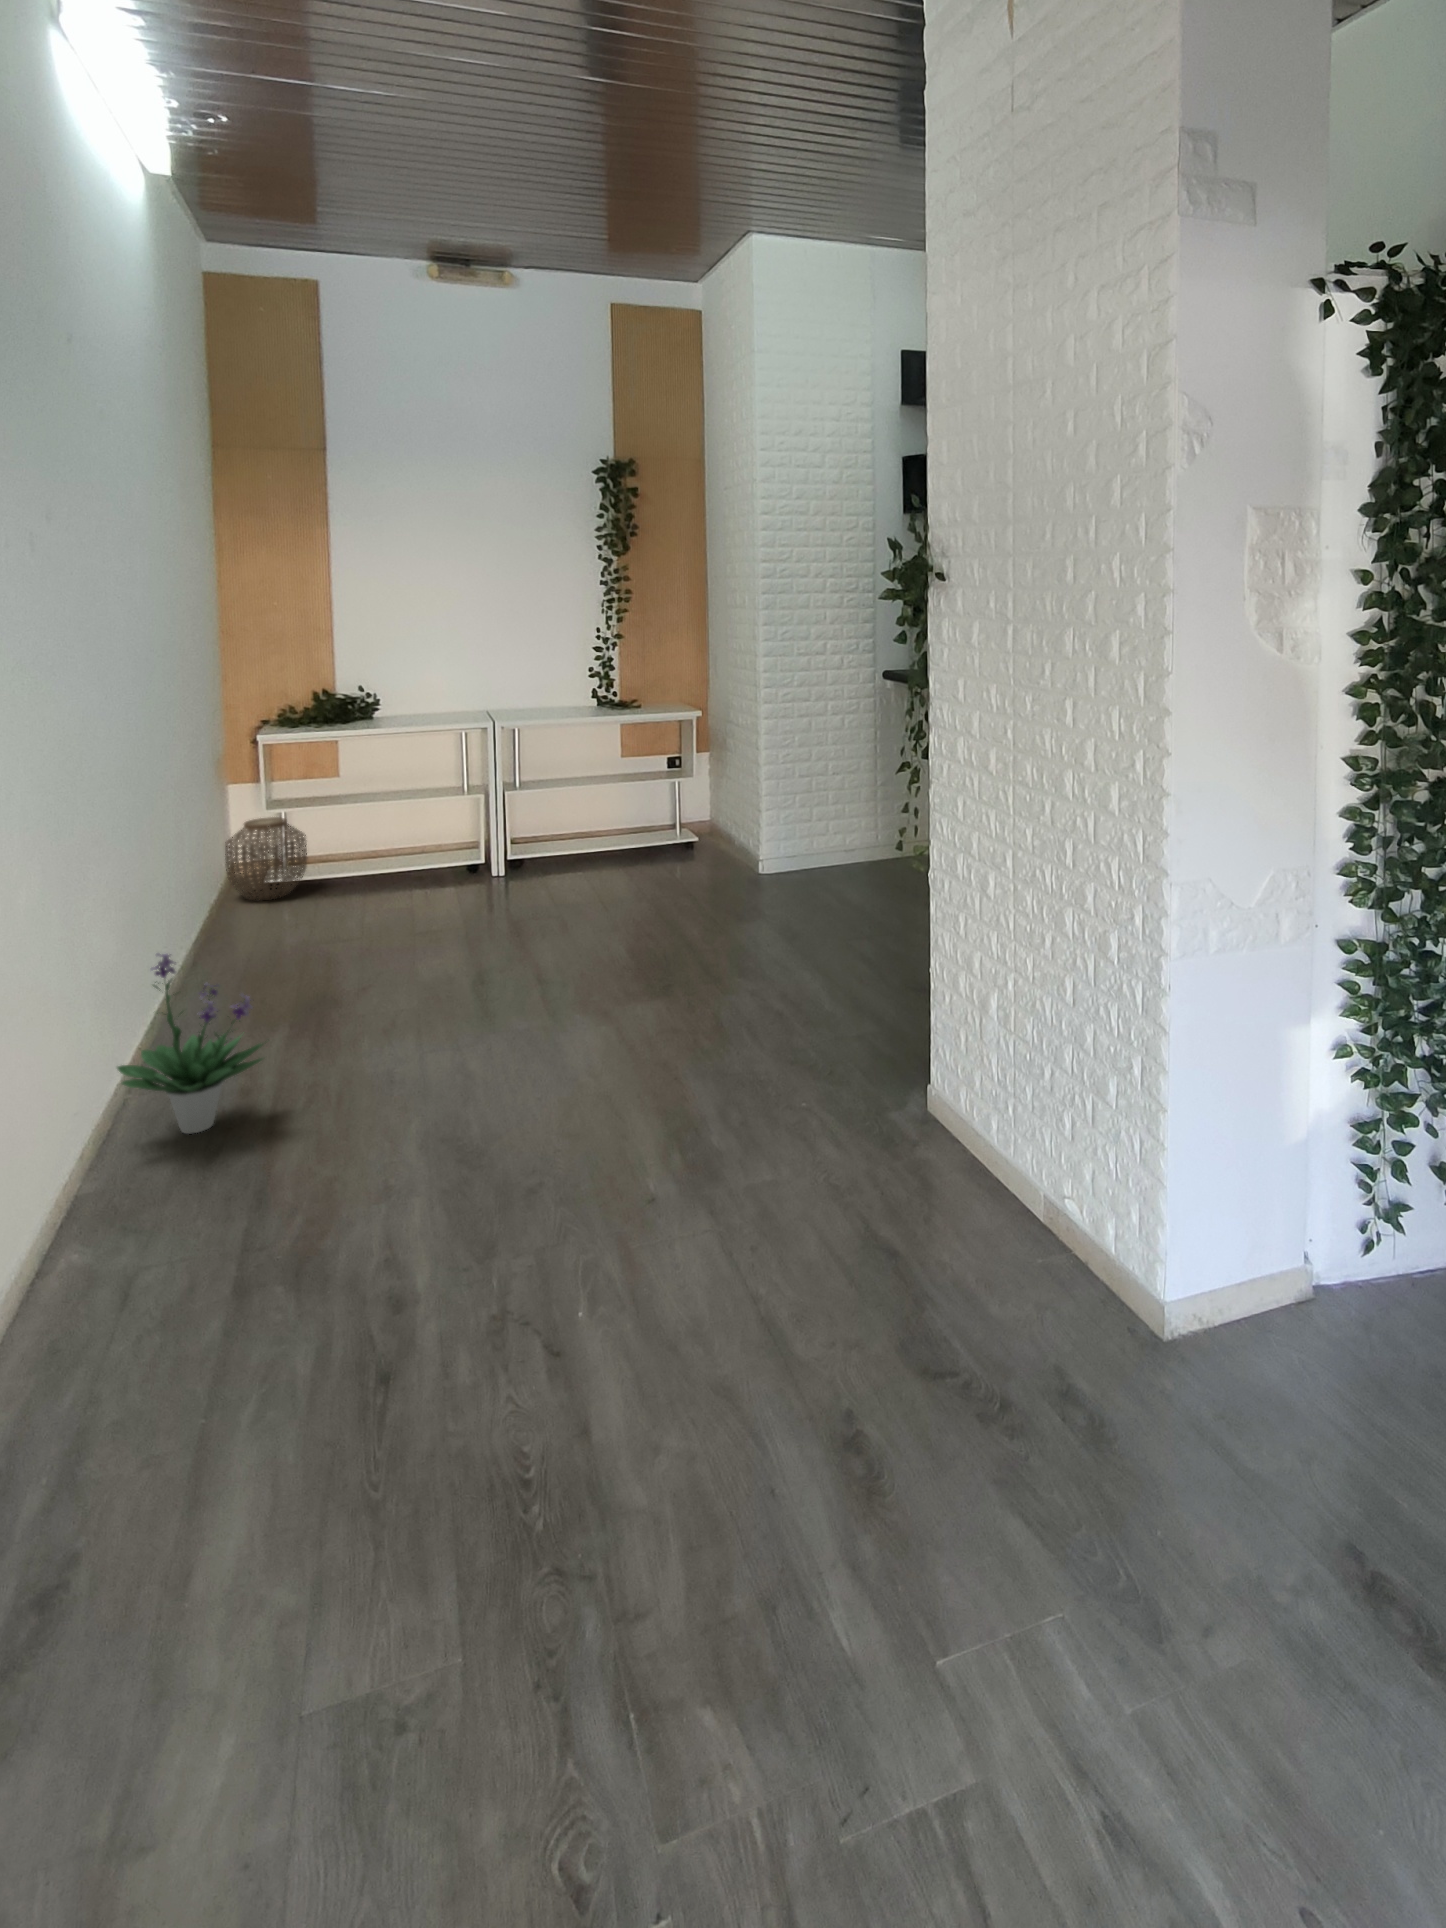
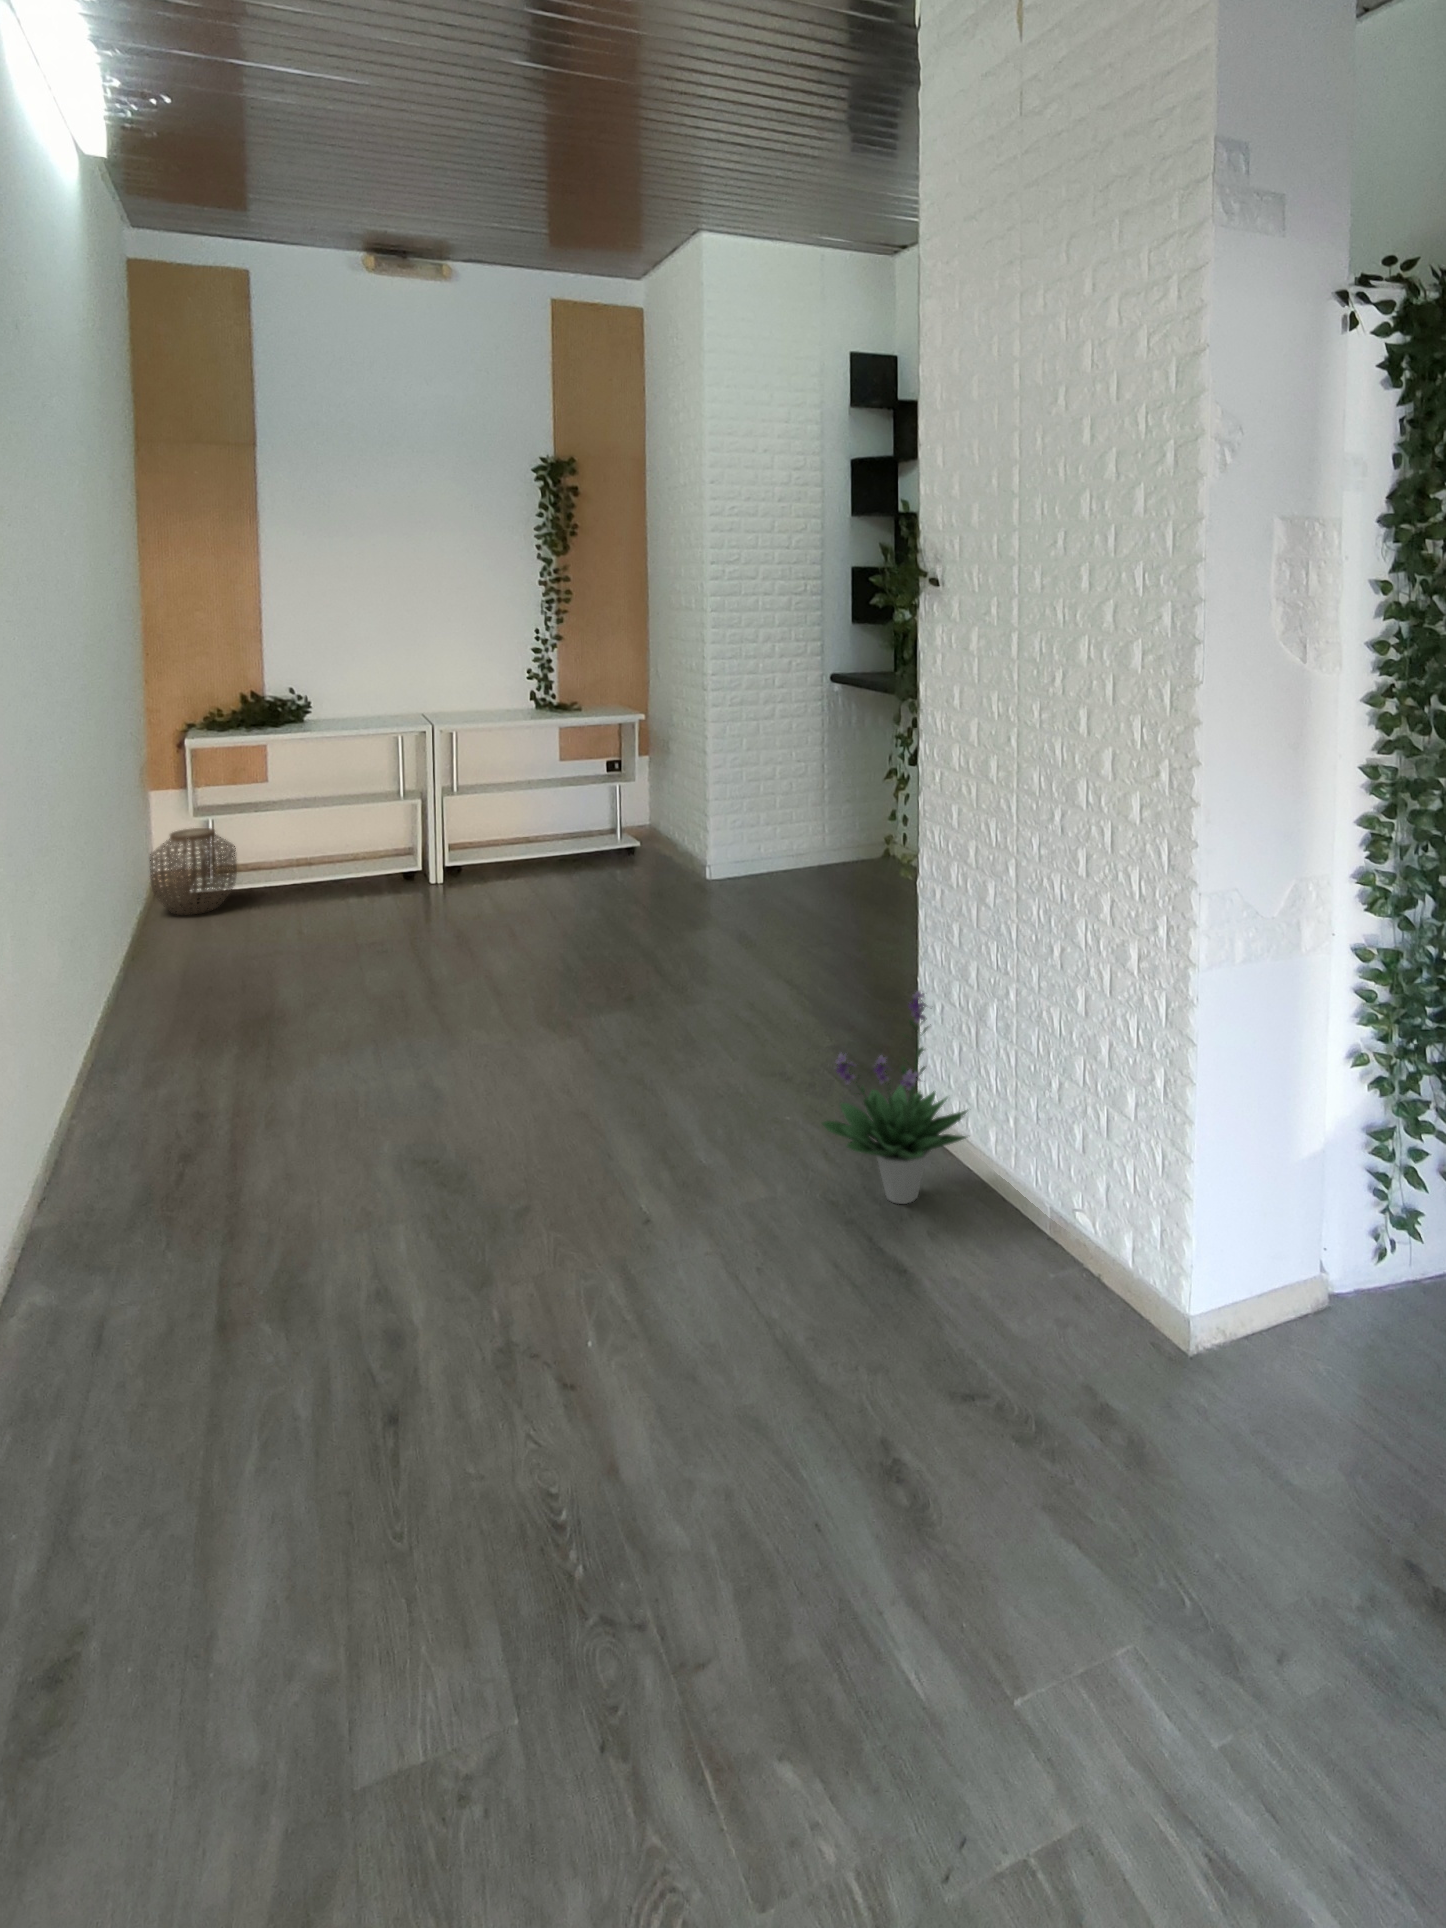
potted plant: present [117,953,263,1134] -> present [822,991,967,1204]

